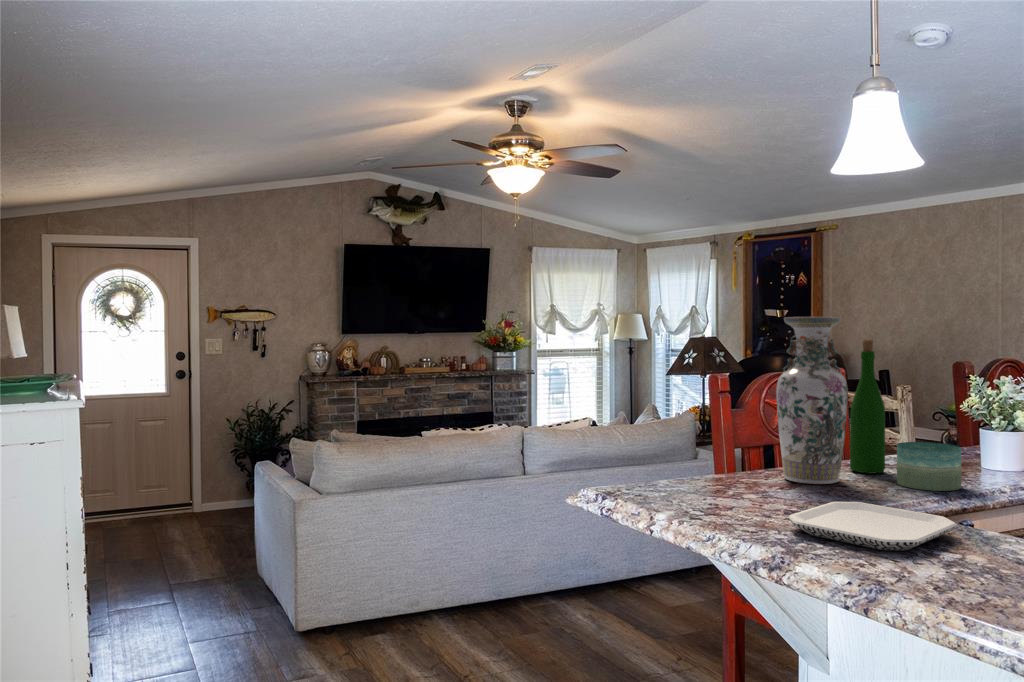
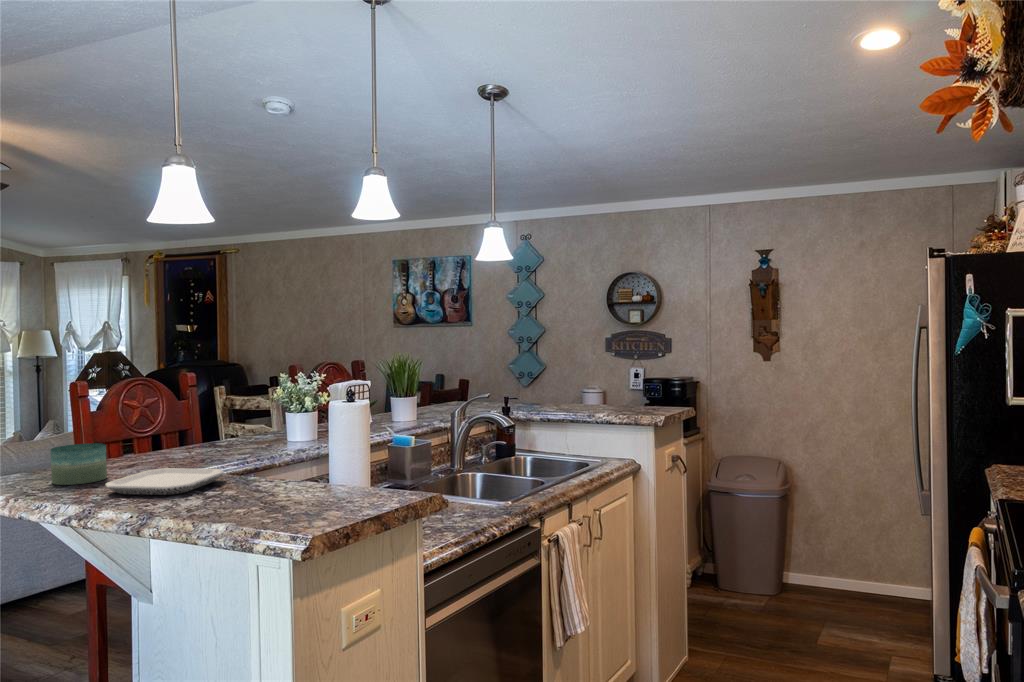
vase: present [776,317,848,484] -> none [119,336,174,463]
wine bottle: present [850,339,885,474] -> none [184,351,211,451]
candle: present [897,442,961,491] -> present [50,443,107,485]

